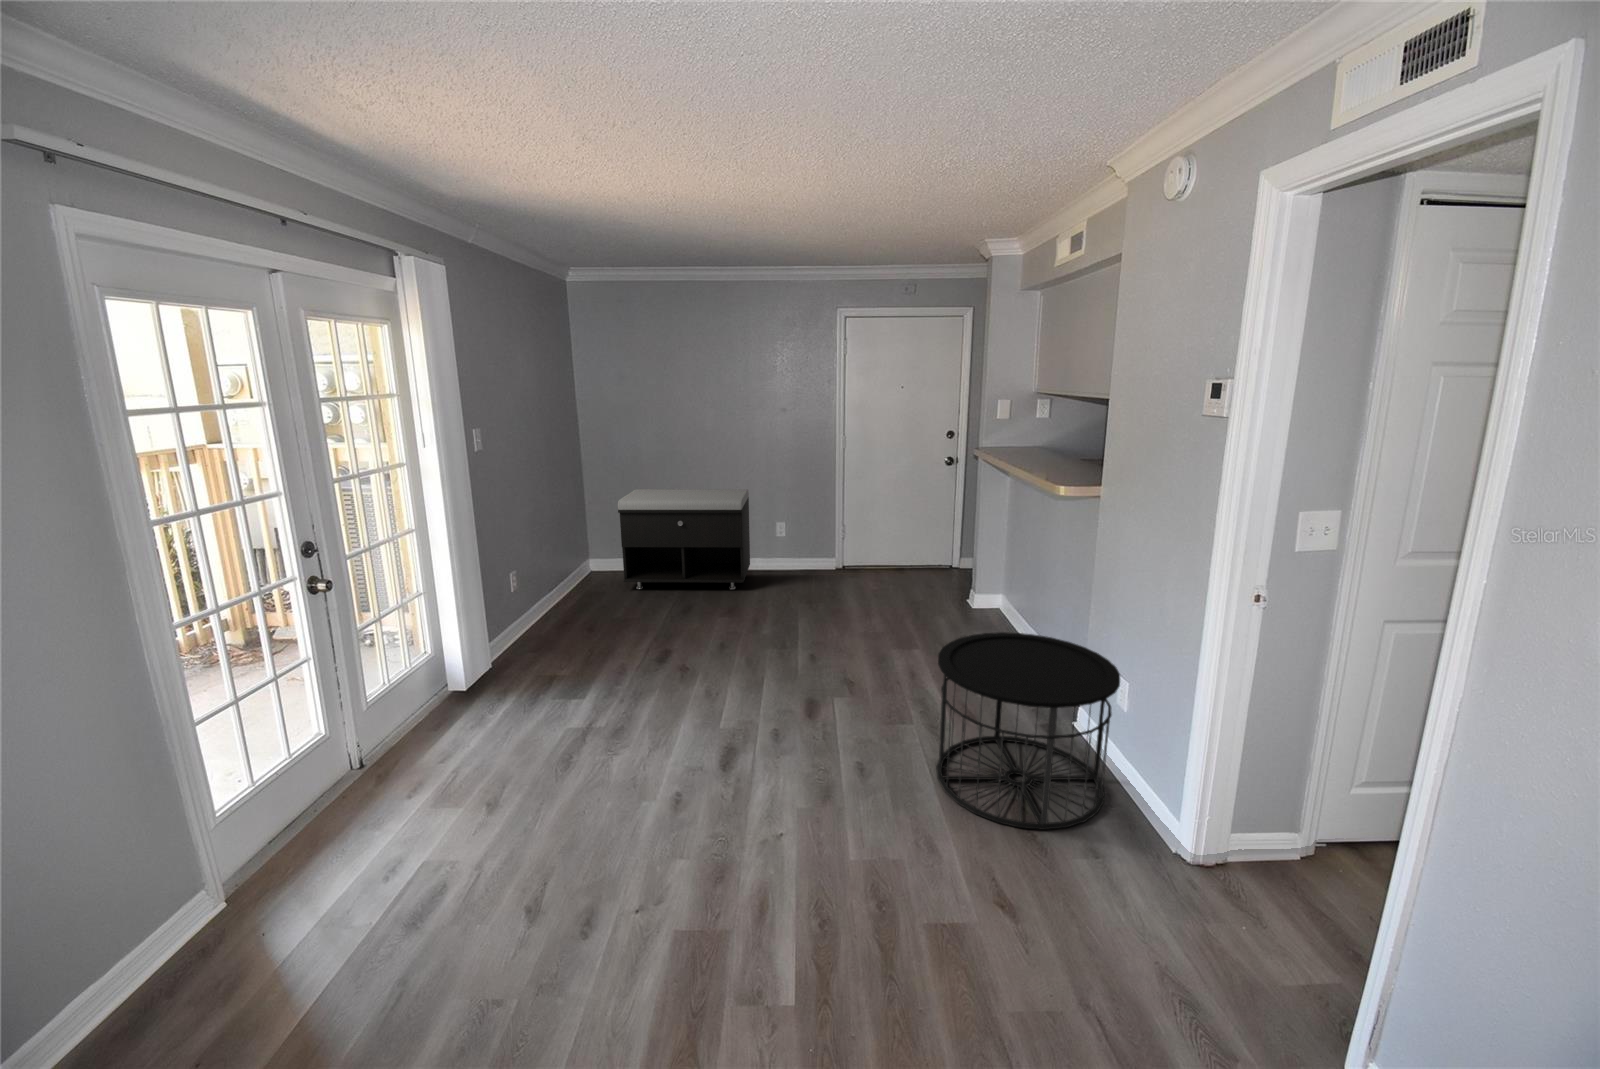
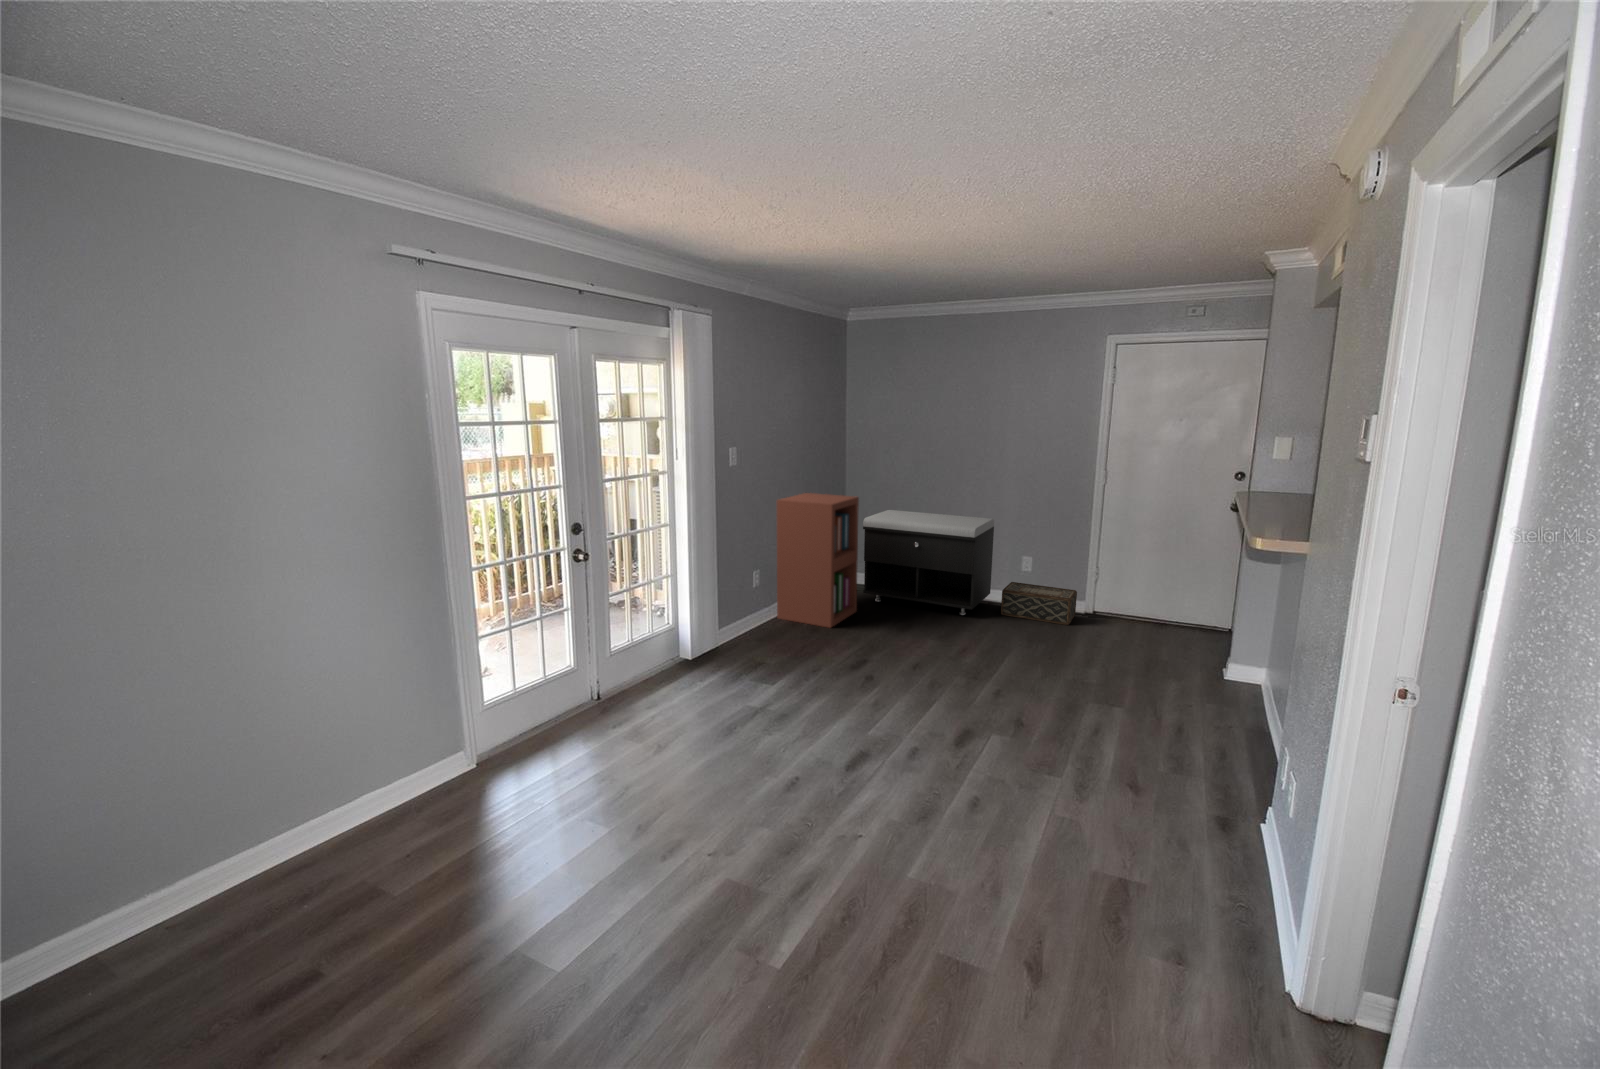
bookshelf: none [525,478,624,626] -> present [777,493,859,628]
woven basket: none [767,550,831,584] -> present [1001,582,1077,625]
side table: present [936,632,1120,830] -> none [1052,694,1284,937]

